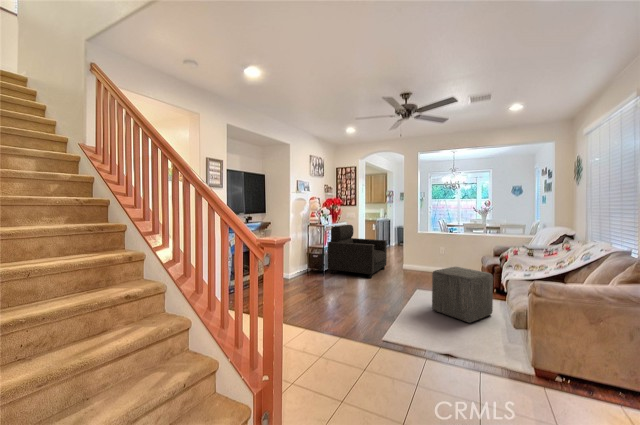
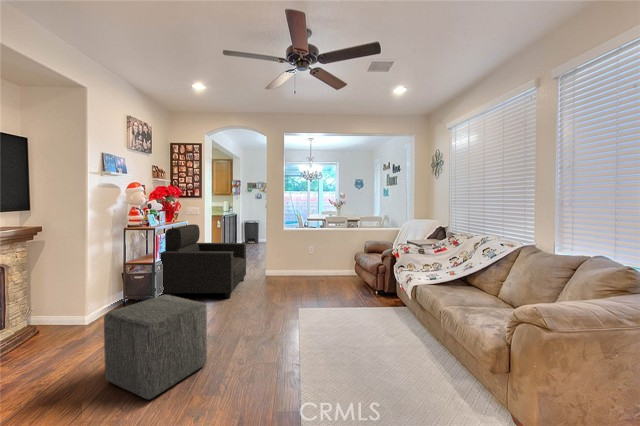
ottoman: present [432,267,493,323] -> present [104,295,207,399]

